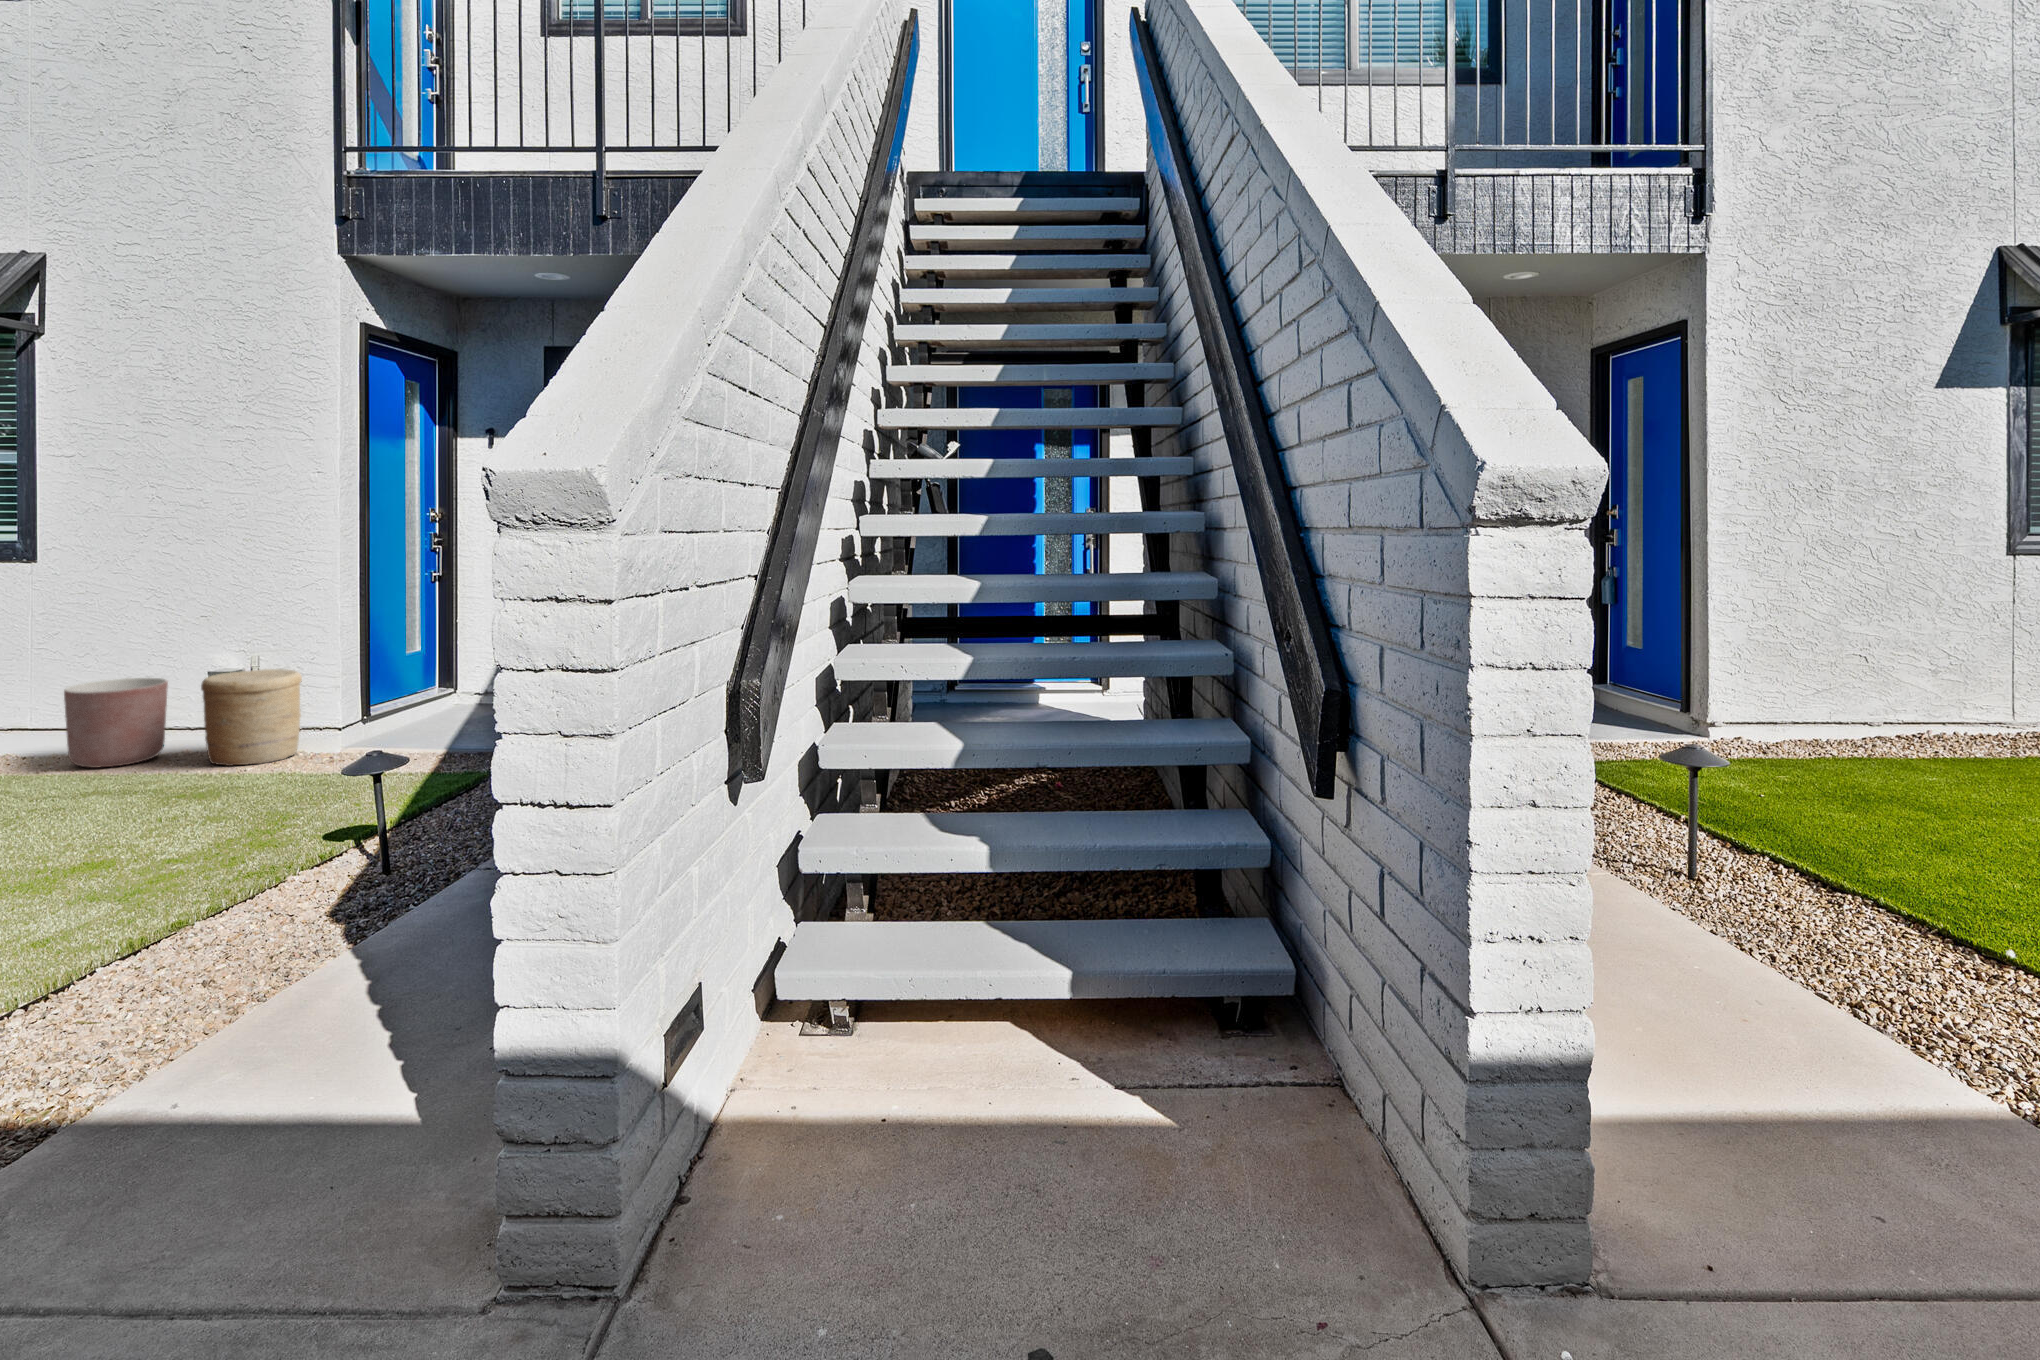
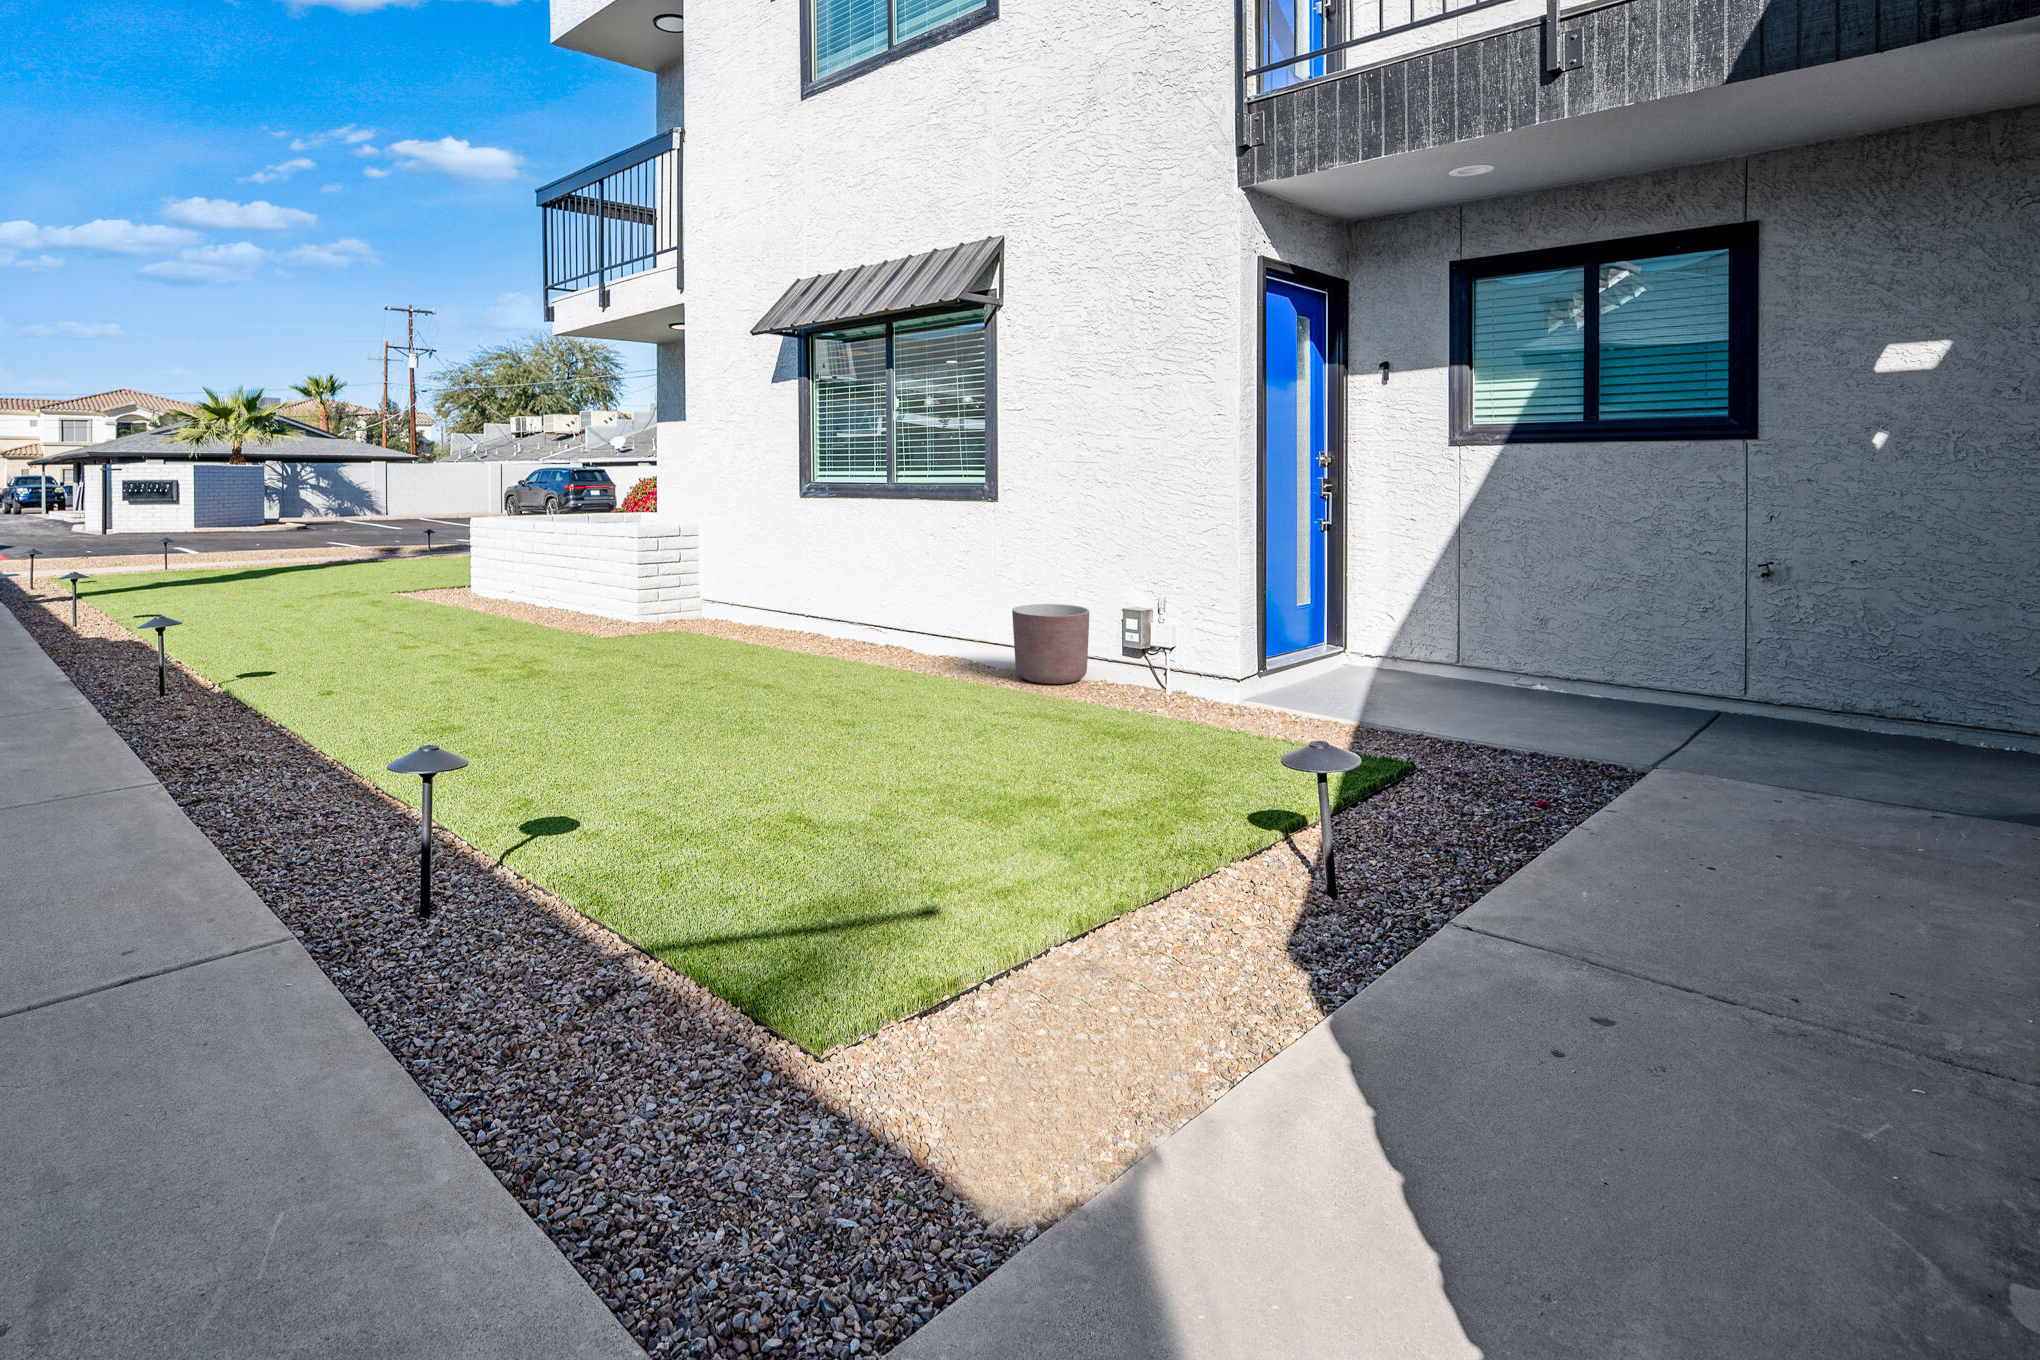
woven basket: present [201,669,302,766] -> none [1115,610,1203,706]

